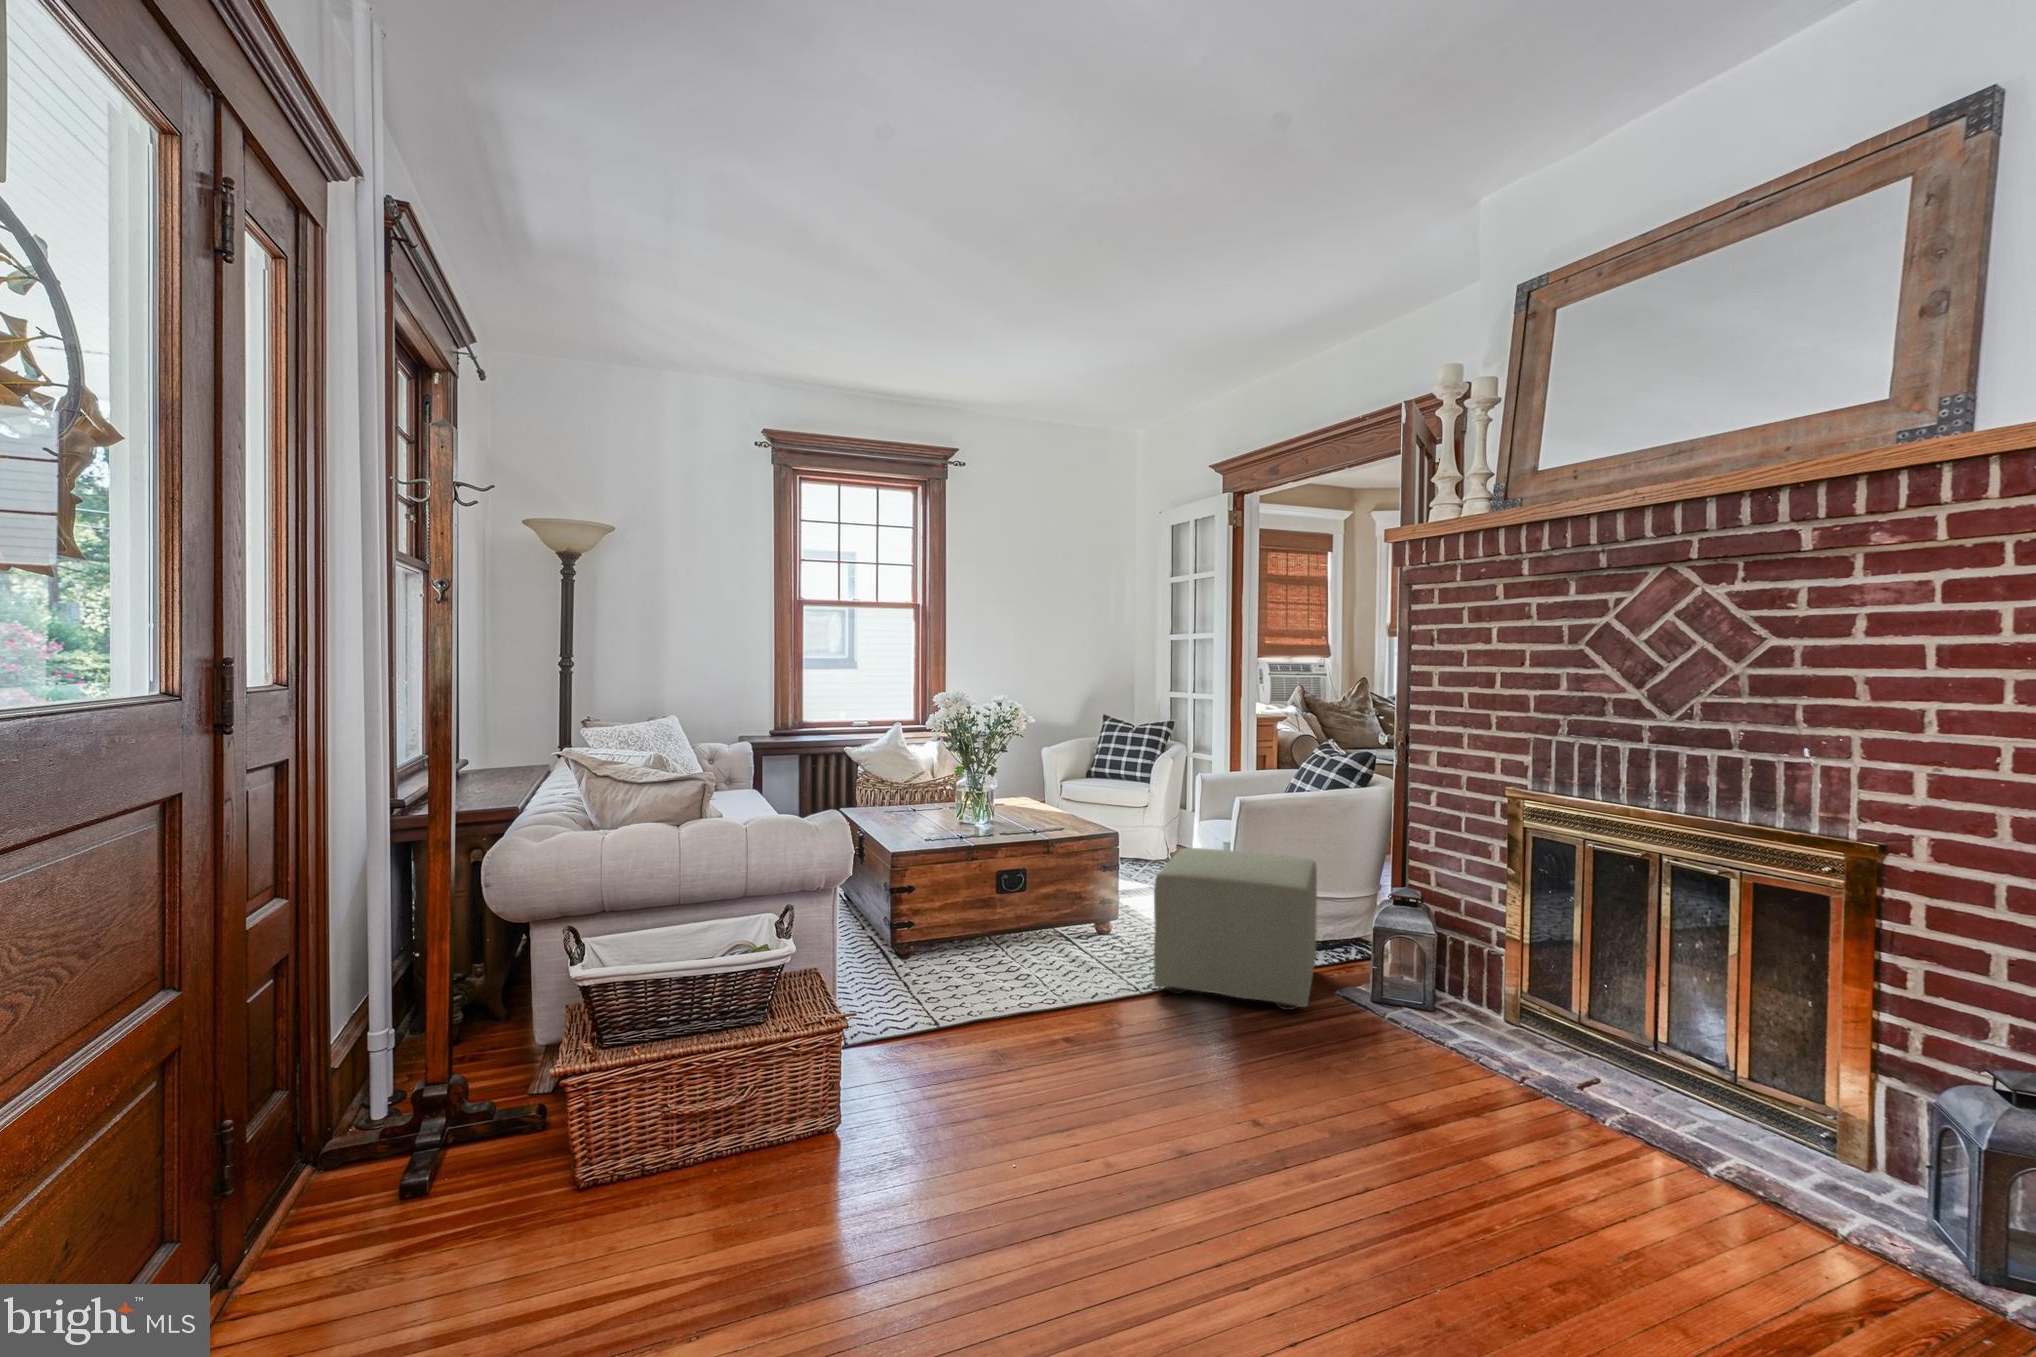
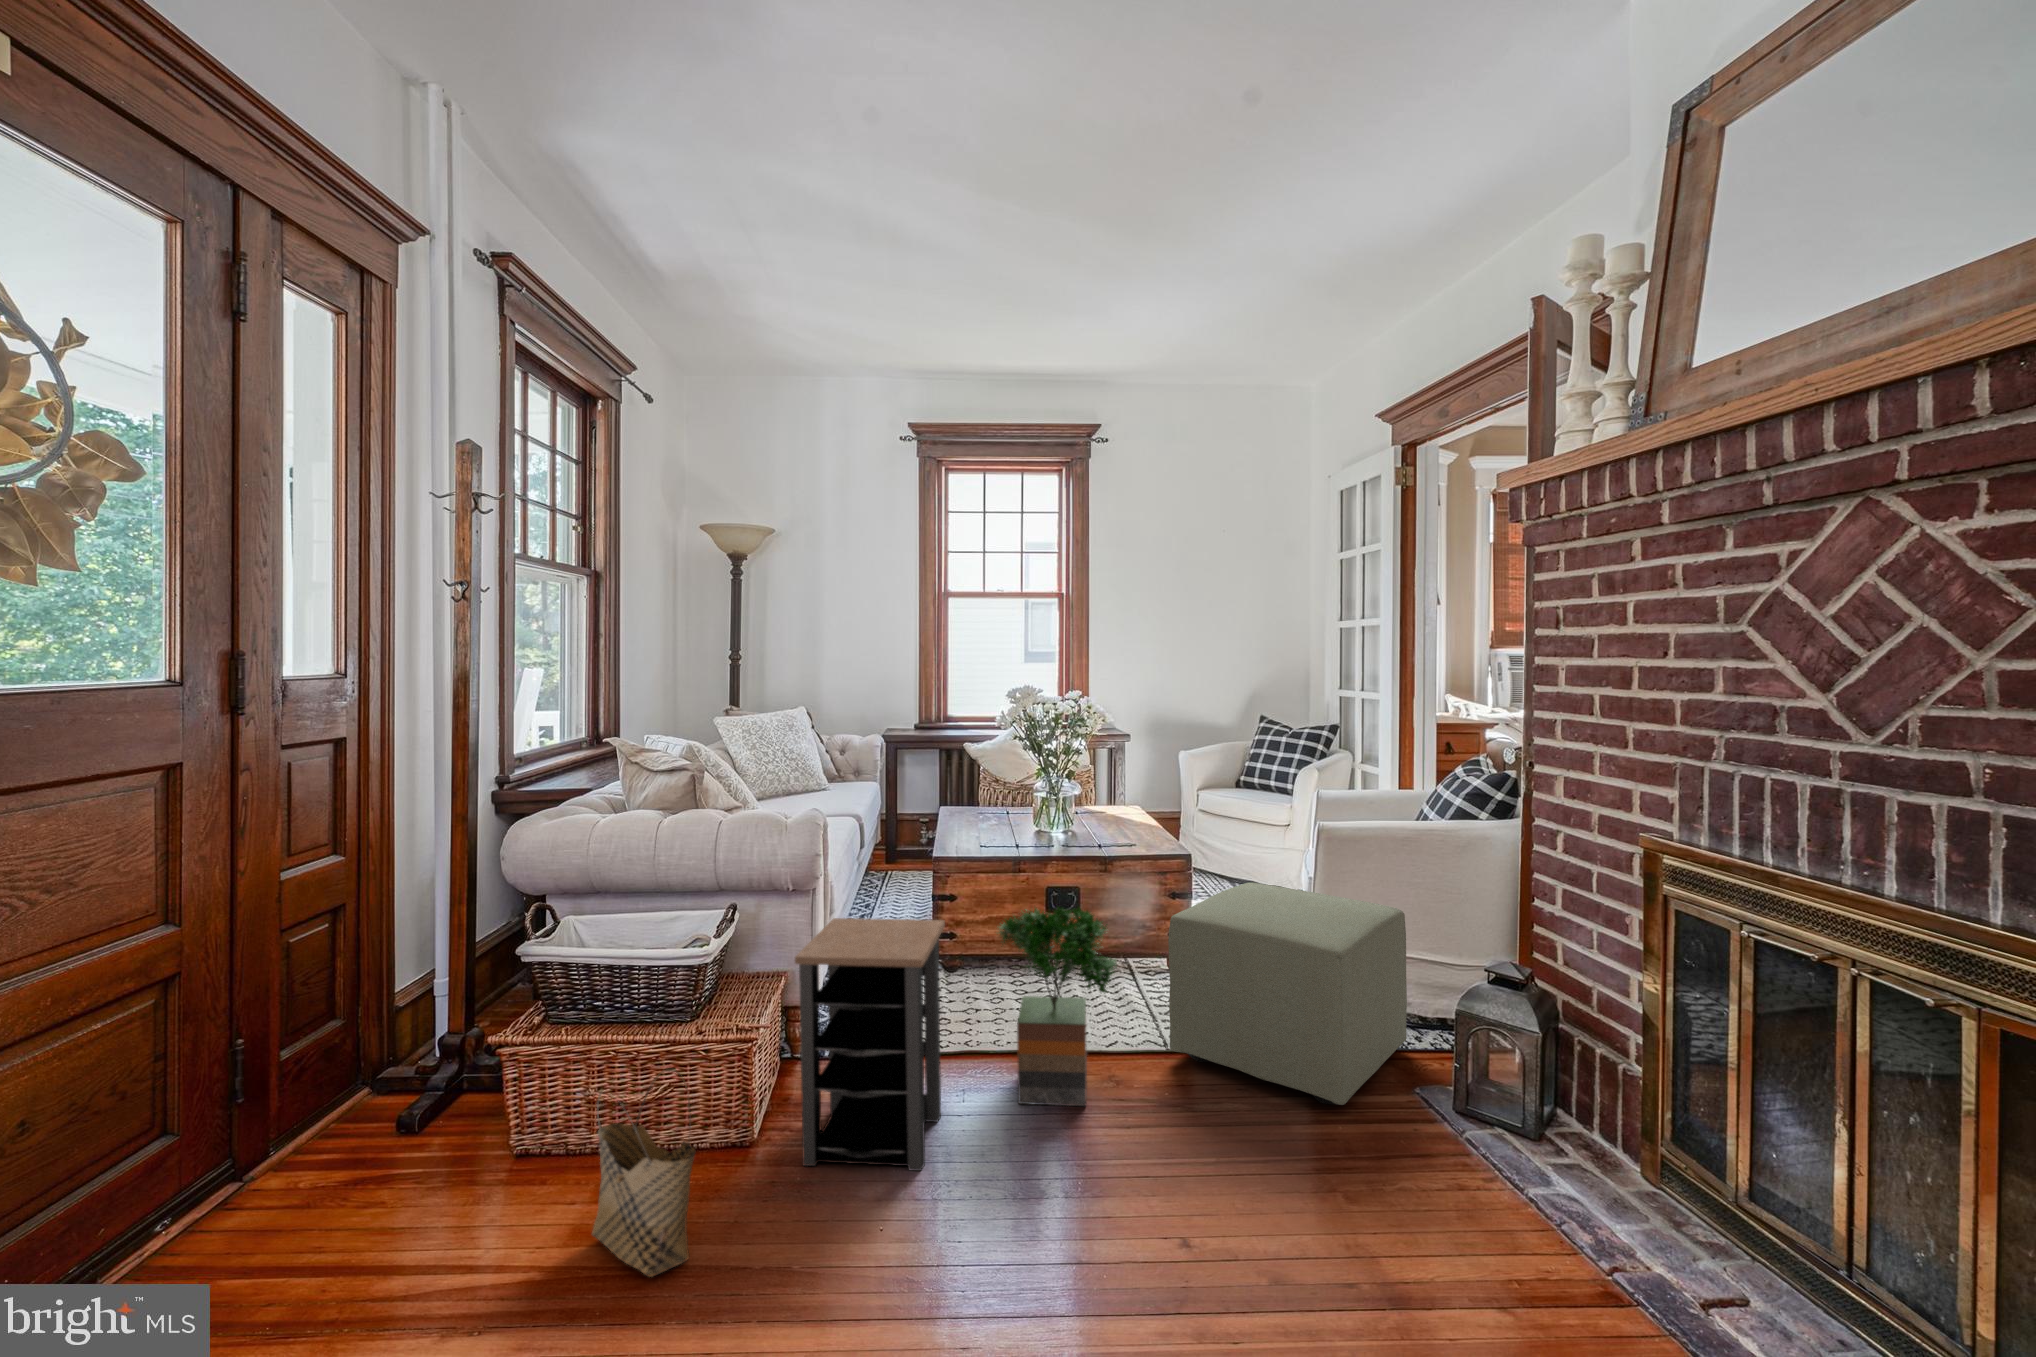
potted tree: none [1029,868,1144,1040] -> present [999,908,1119,1106]
side table: none [903,884,1031,1108] -> present [795,918,945,1171]
woven basket: none [781,1021,895,1203] -> present [592,1068,696,1277]

